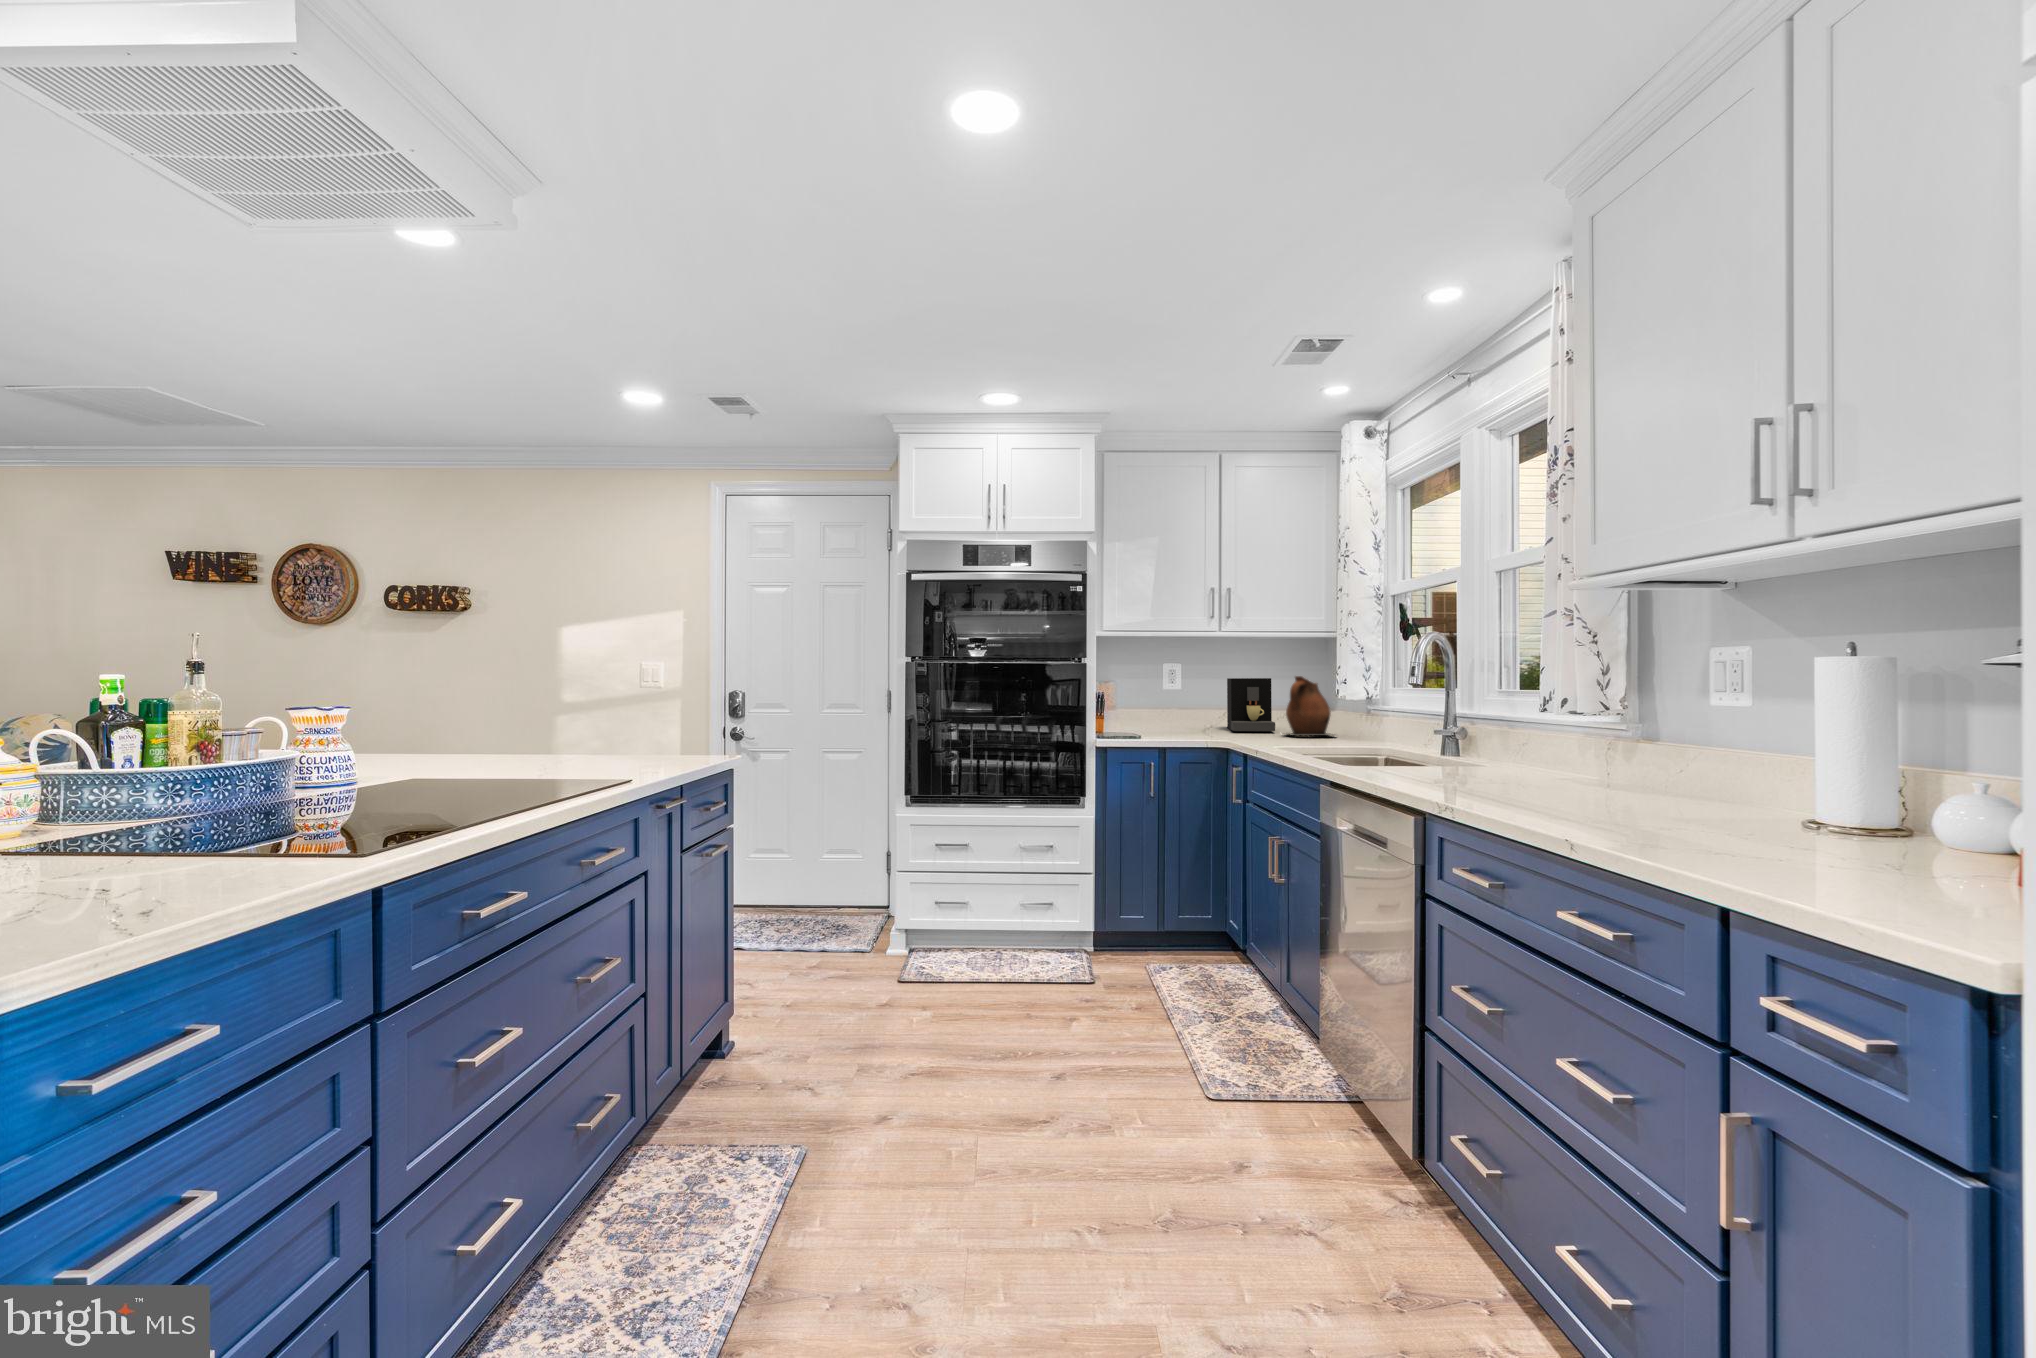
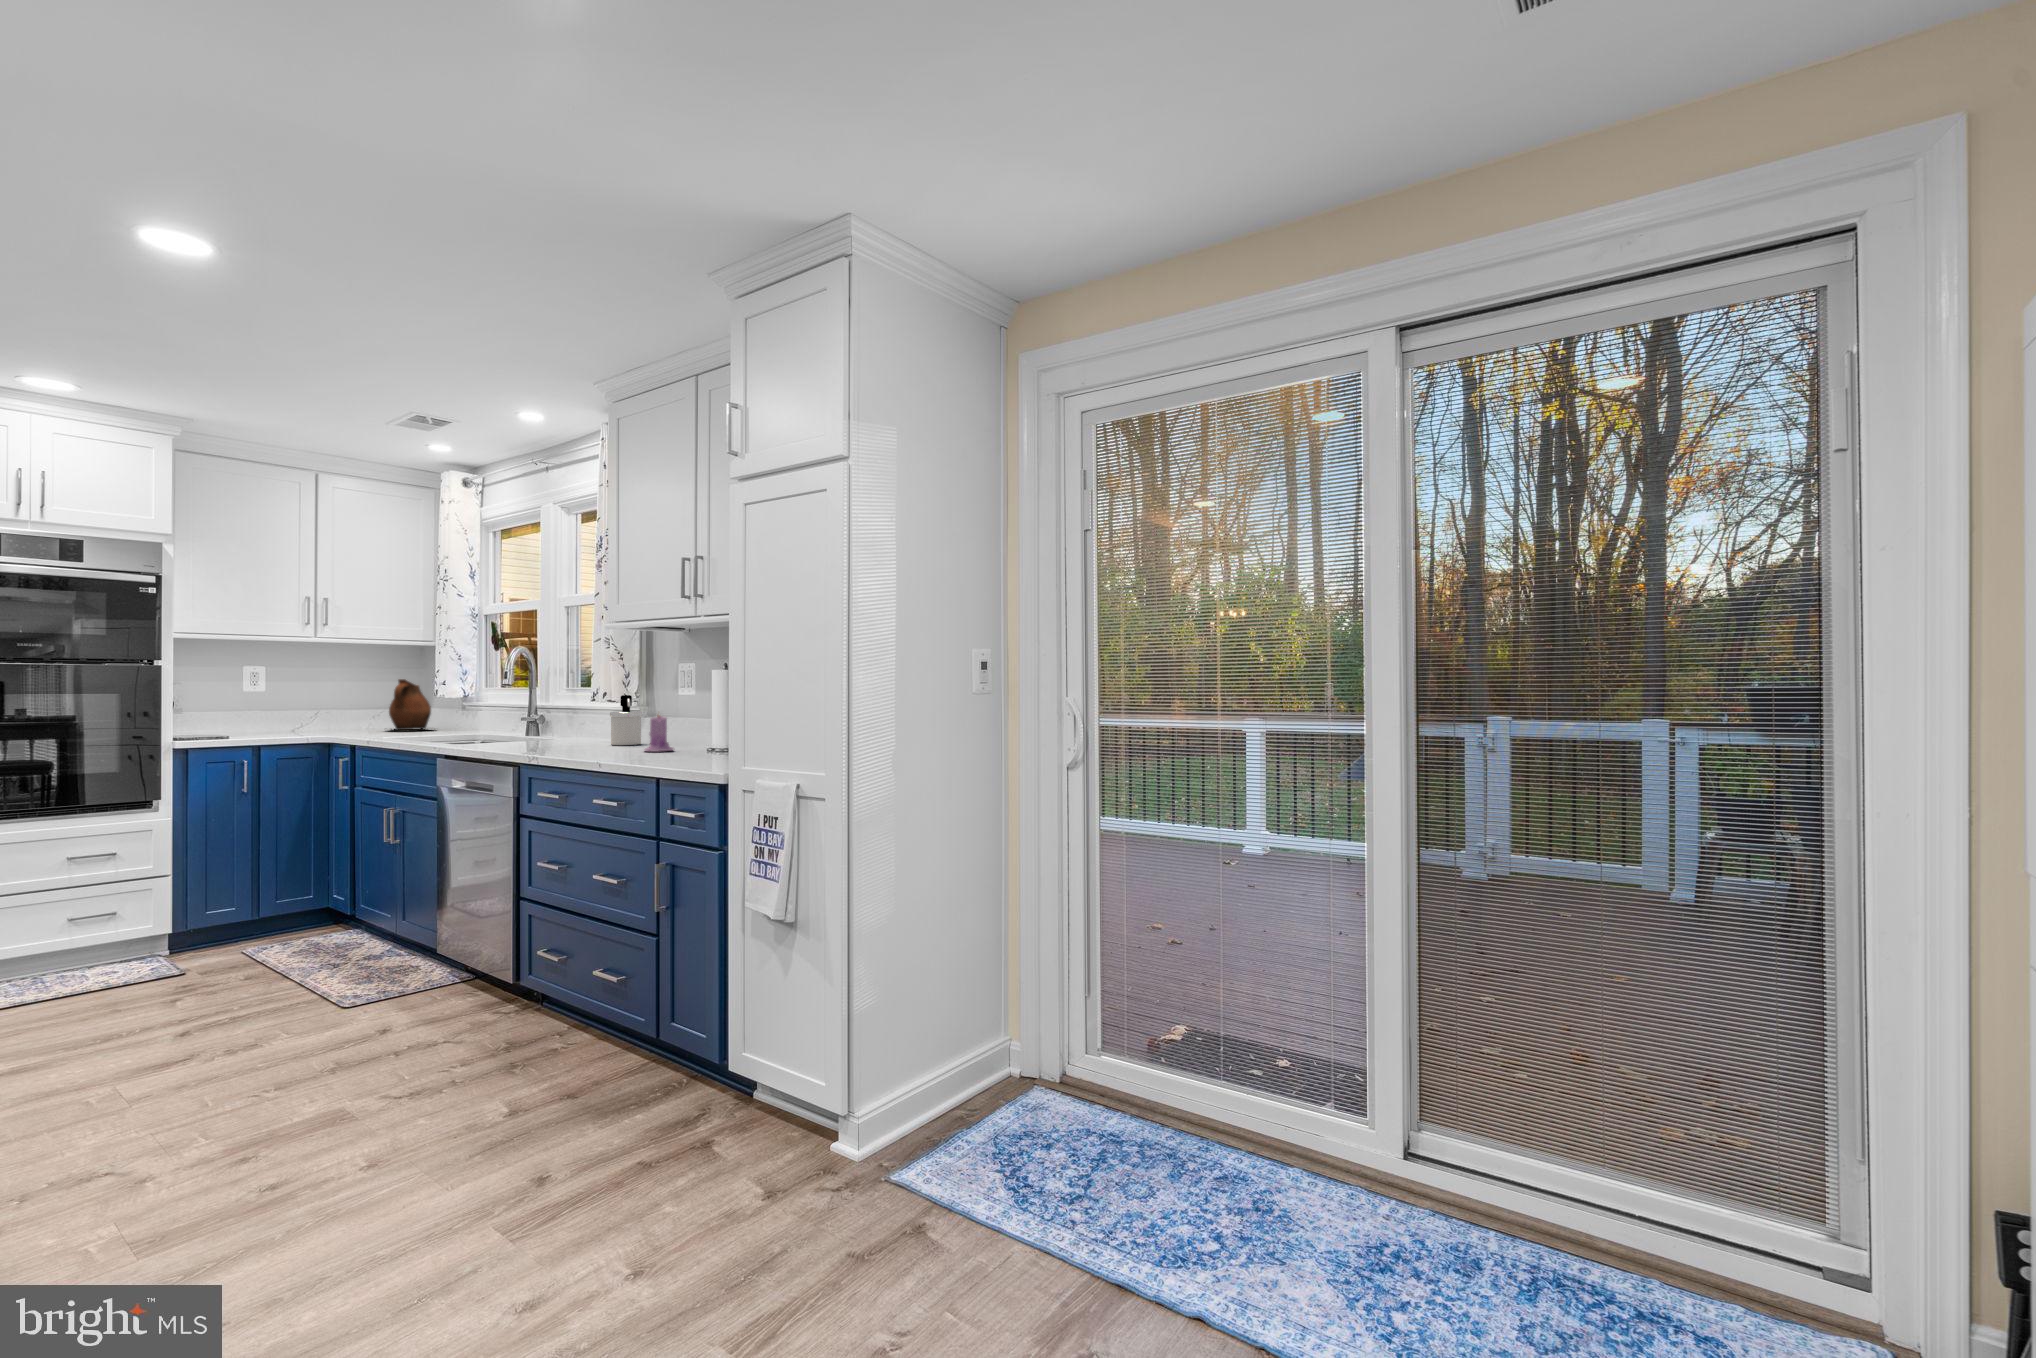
coffee maker: present [1227,678,1275,731] -> none [320,681,376,729]
soap dispenser: none [1574,703,1635,789] -> present [610,695,642,745]
candle: none [1650,737,1720,817] -> present [645,715,674,752]

